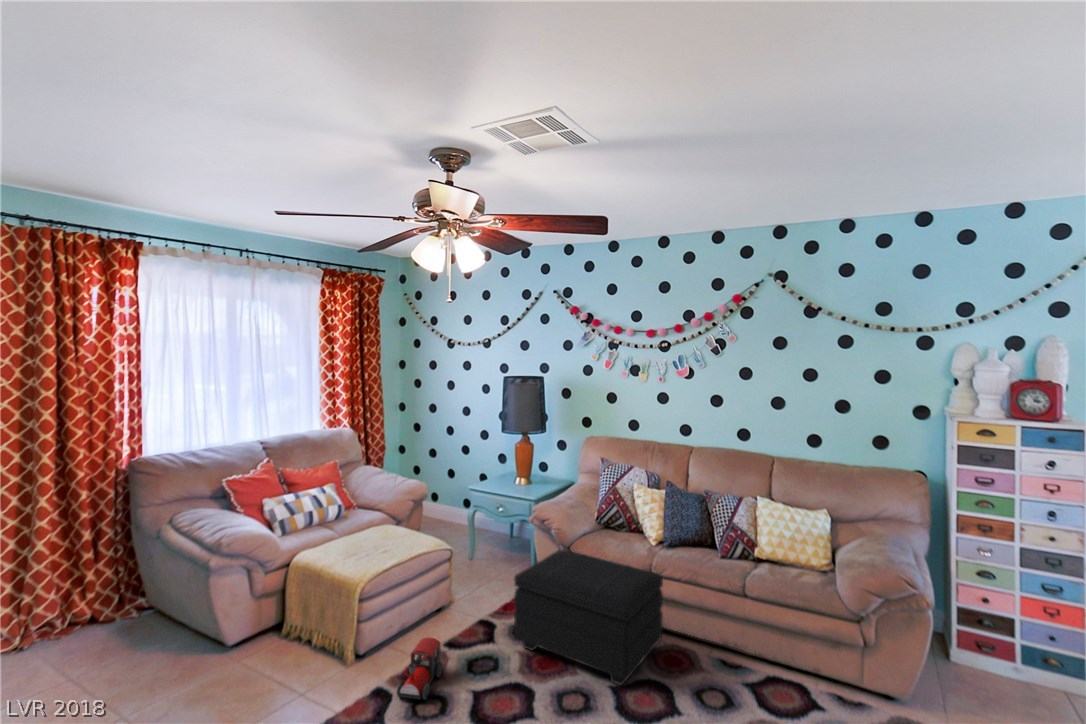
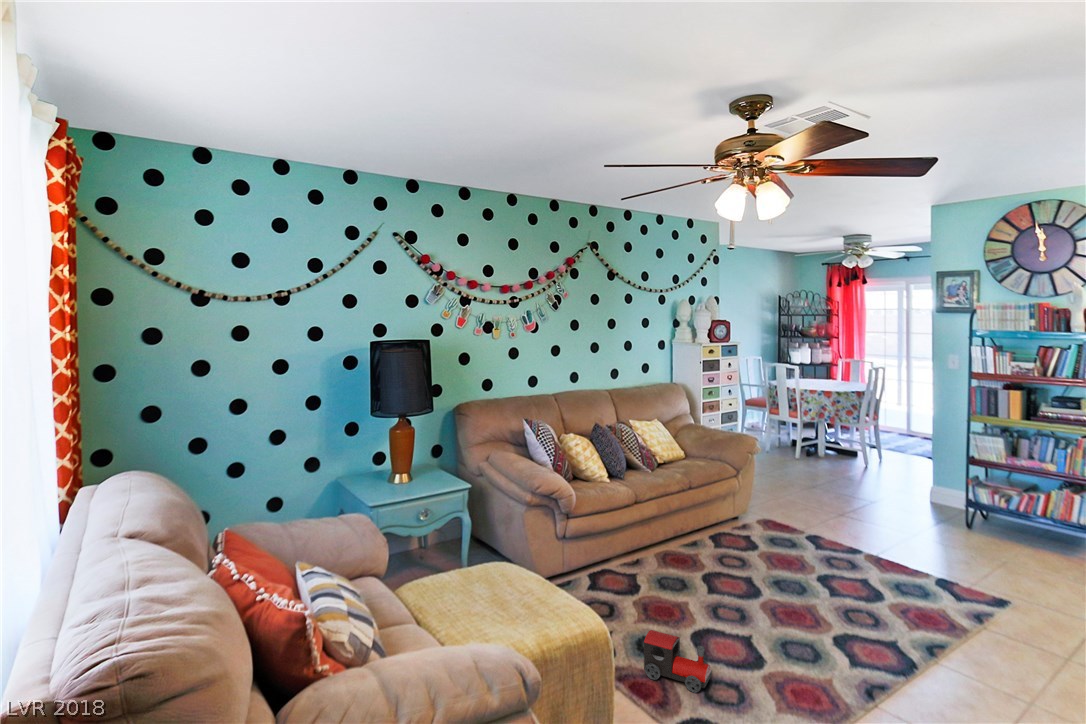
footstool: present [514,550,663,685] -> none [572,496,714,612]

